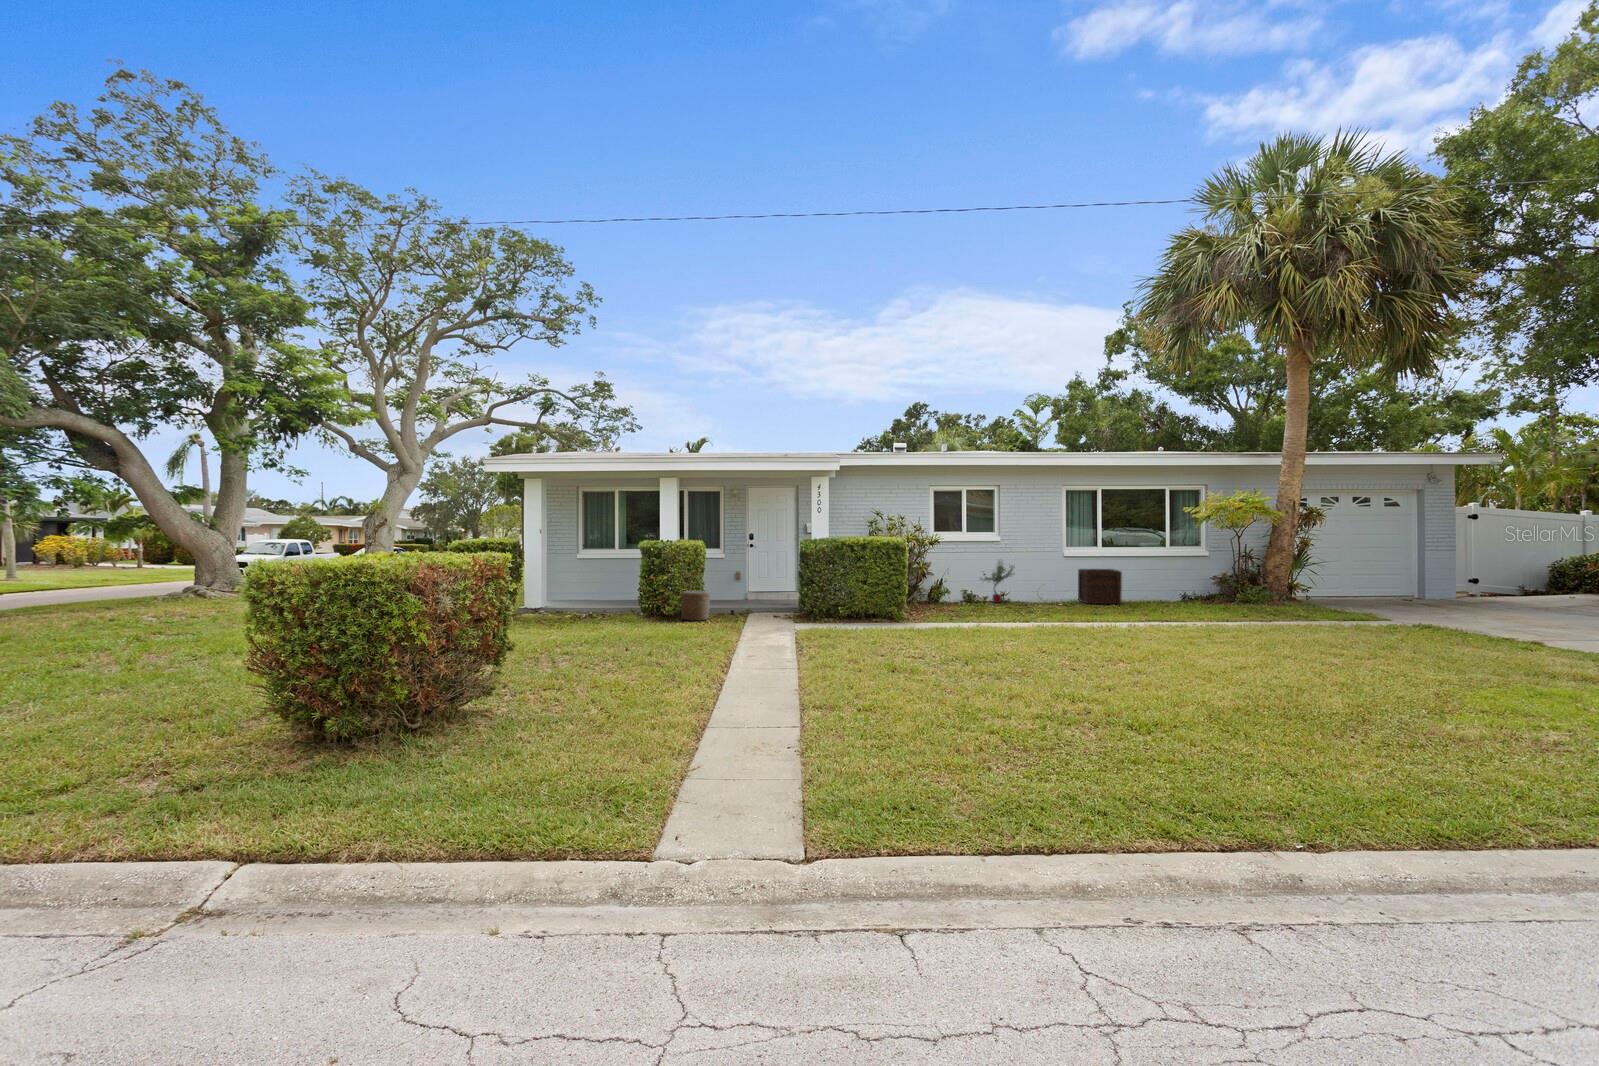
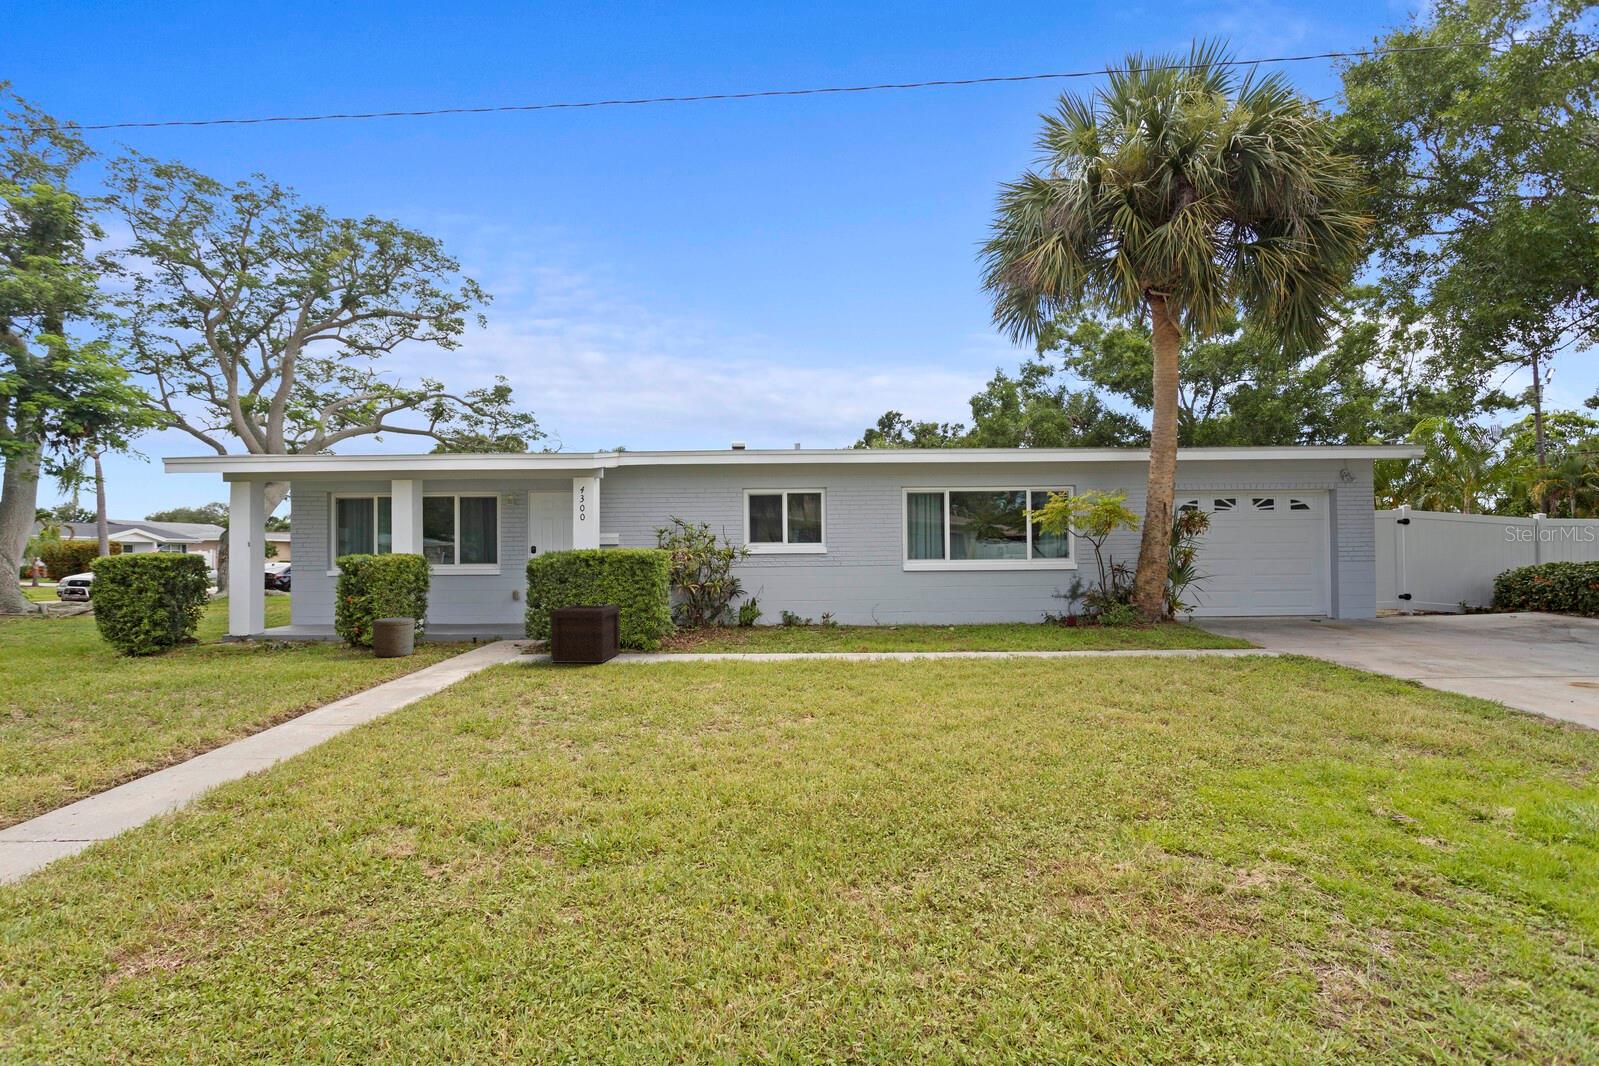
potted tree: present [980,561,1014,603] -> present [1052,573,1093,626]
wooden crate: present [1078,569,1122,604] -> present [551,605,620,663]

